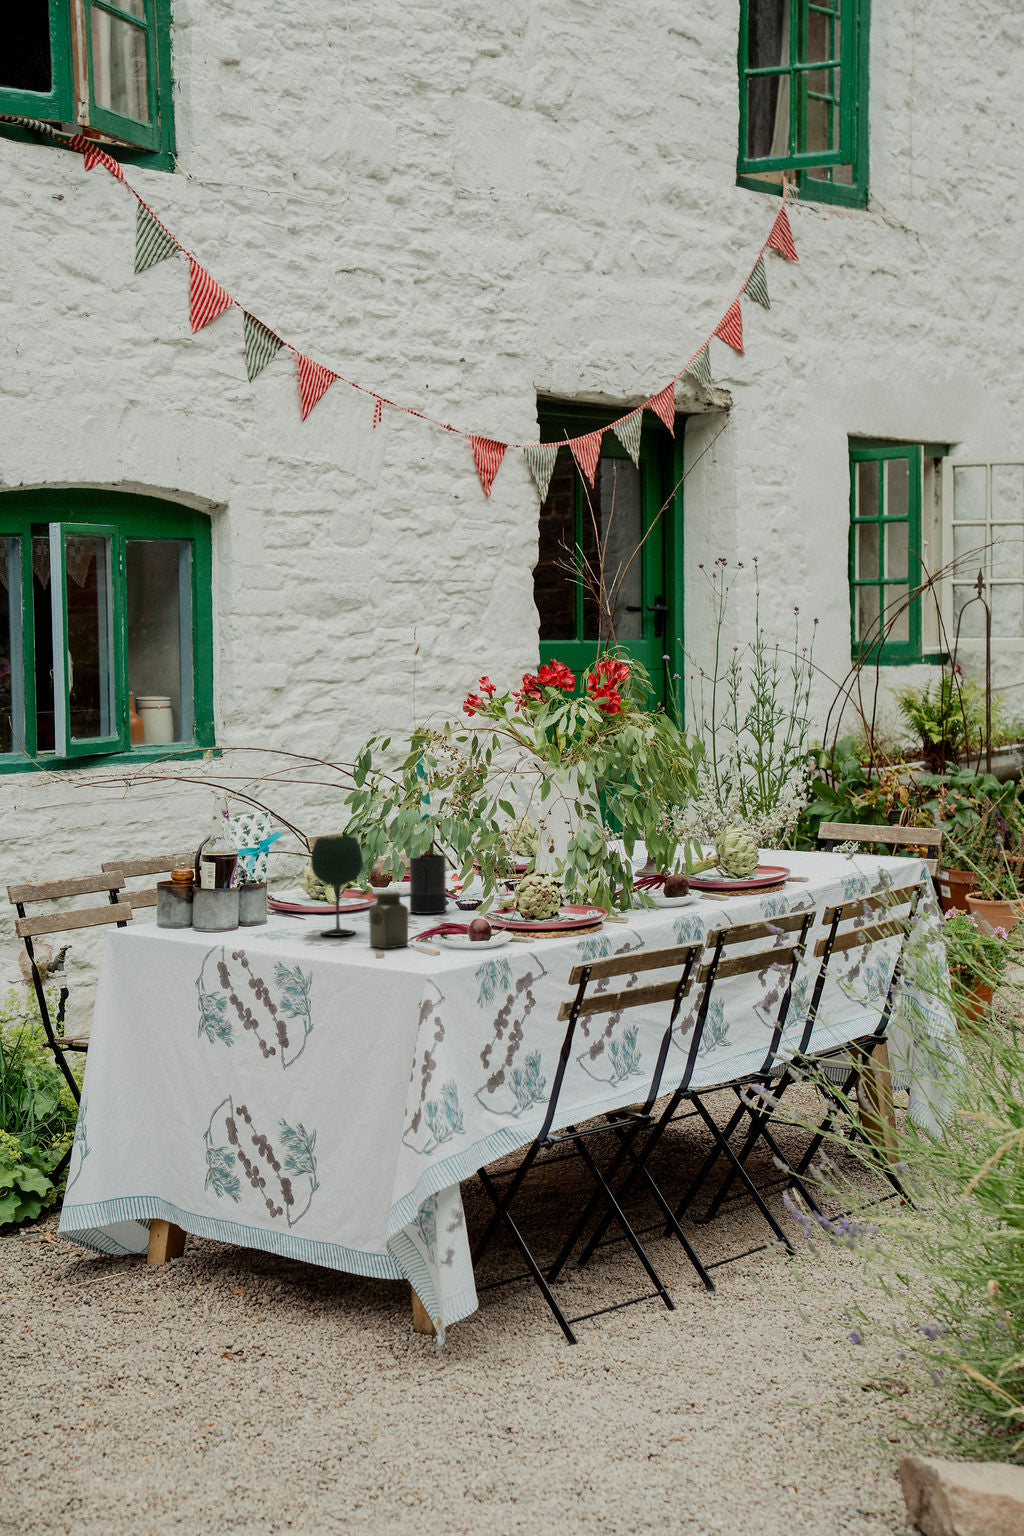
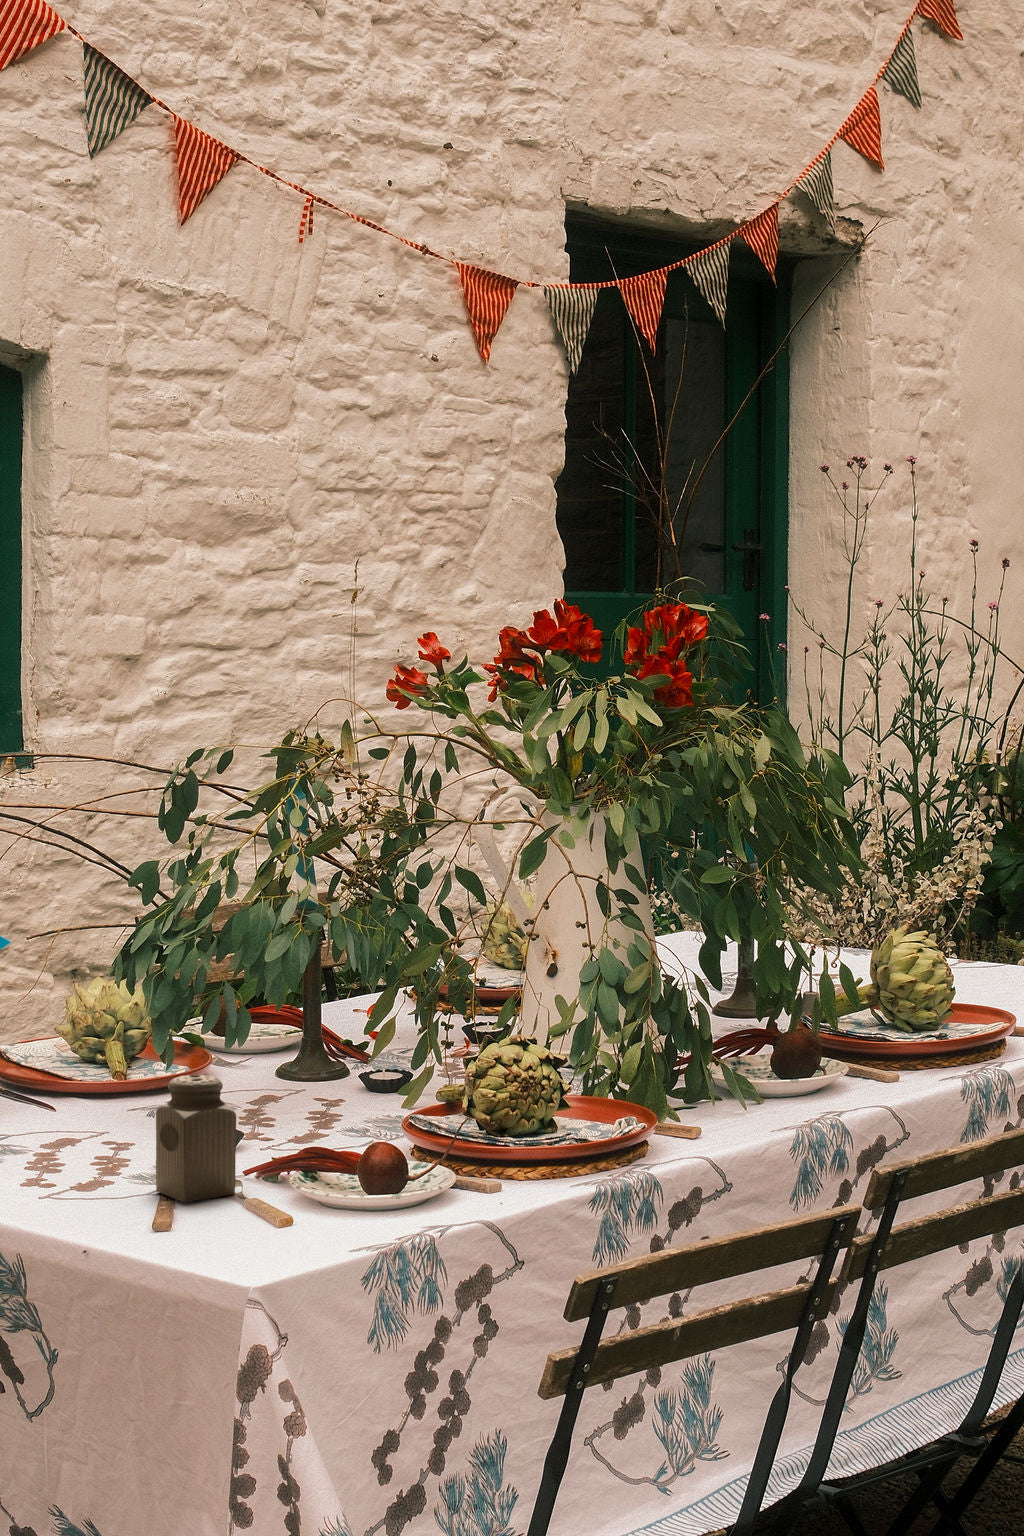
wine glass: present [311,836,363,936] -> none [54,949,161,1156]
candle: present [410,854,446,914] -> none [272,967,344,1096]

